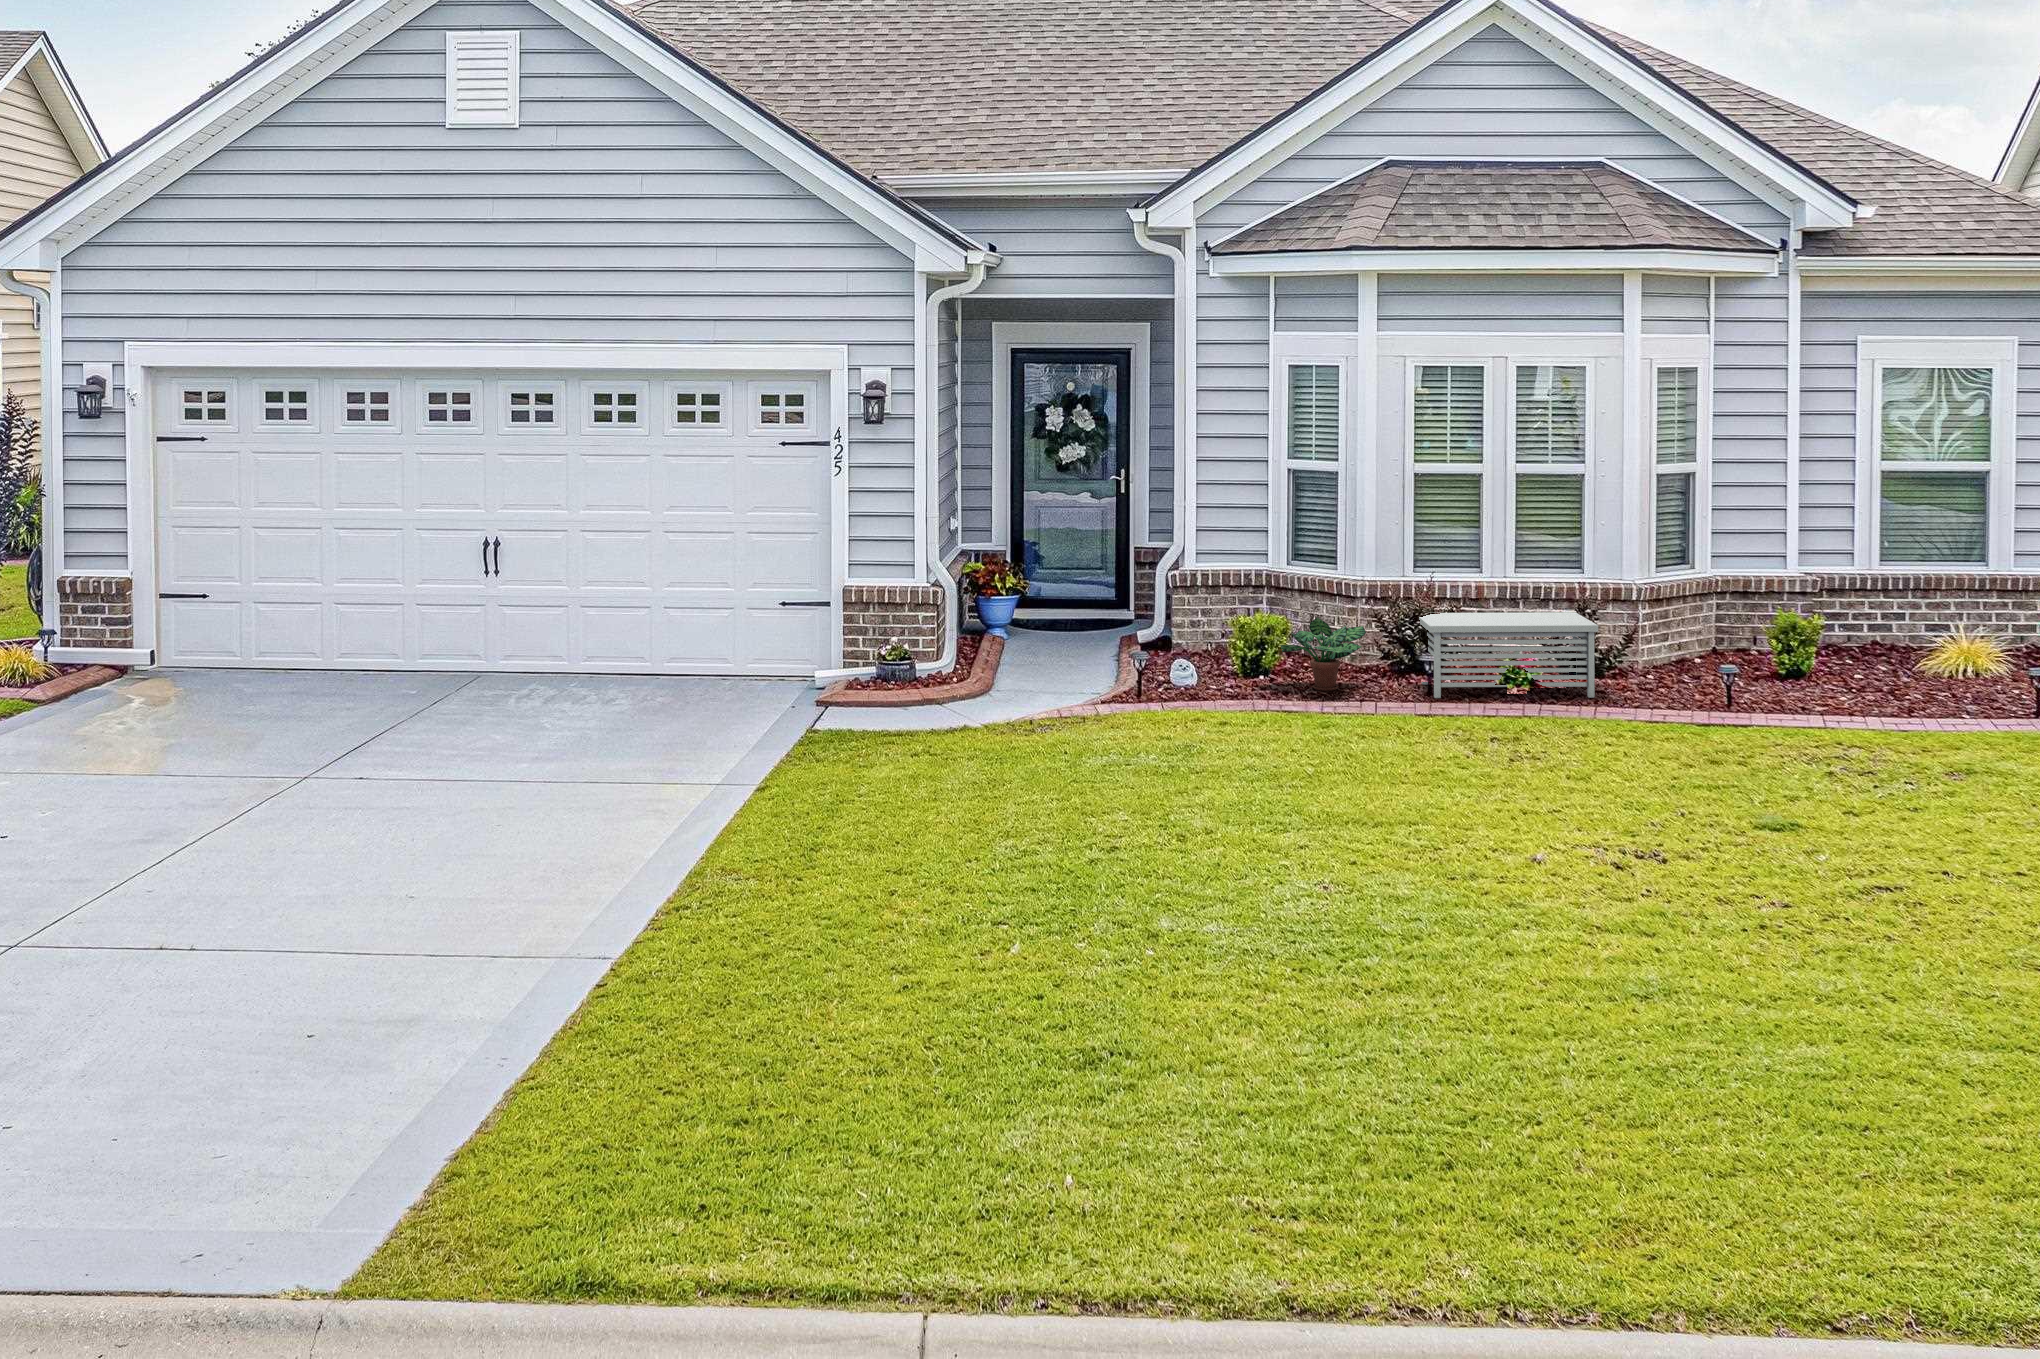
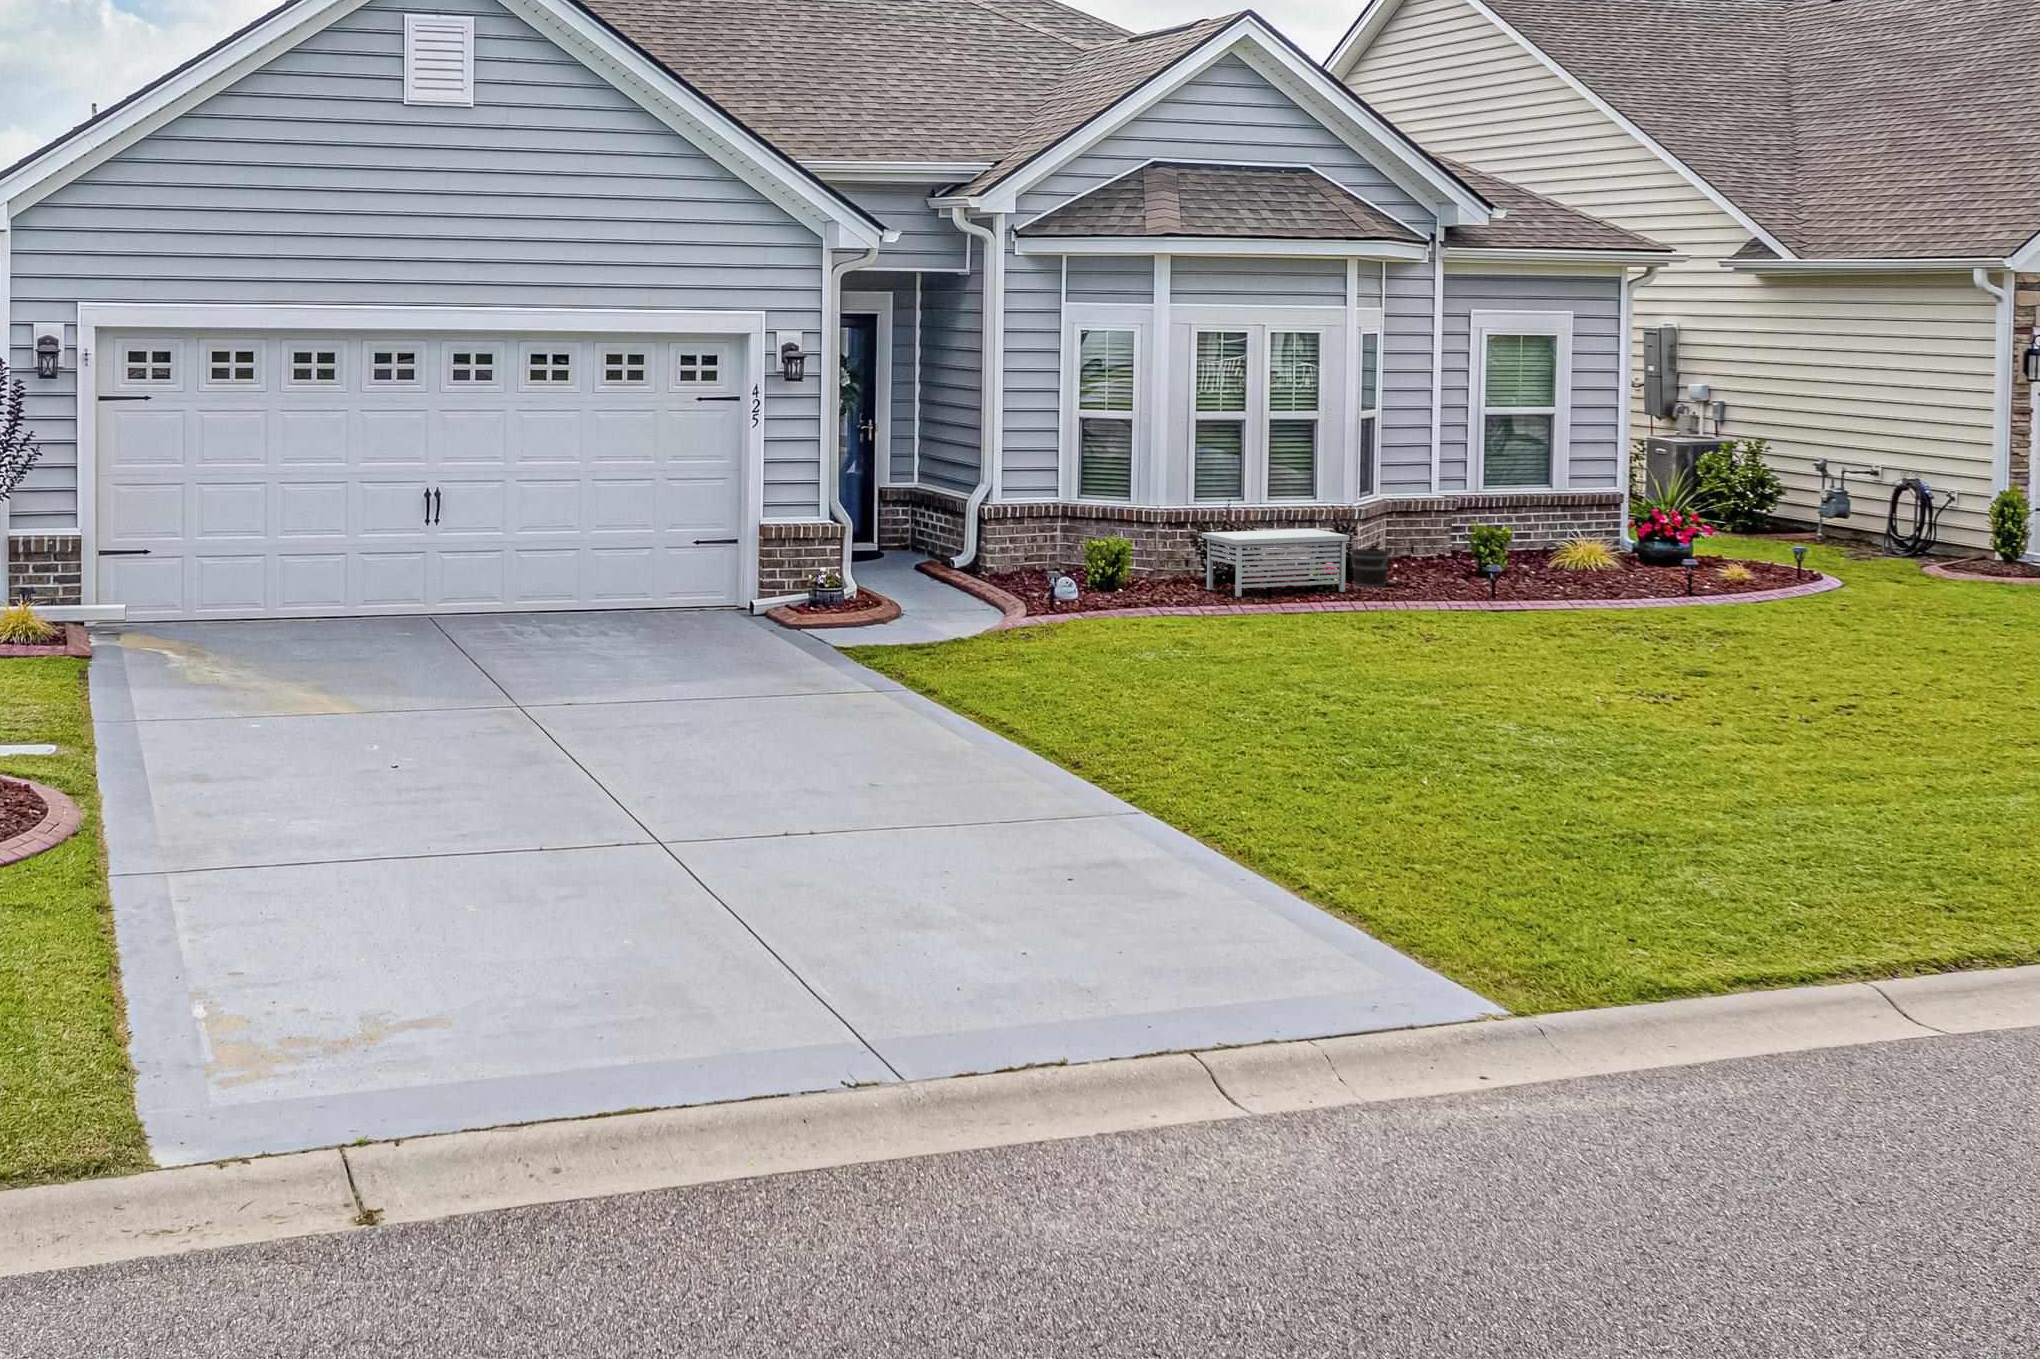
potted plant: present [1280,617,1366,691] -> none [1094,537,1179,596]
bucket: none [1626,638,1677,691] -> present [1352,549,1389,587]

